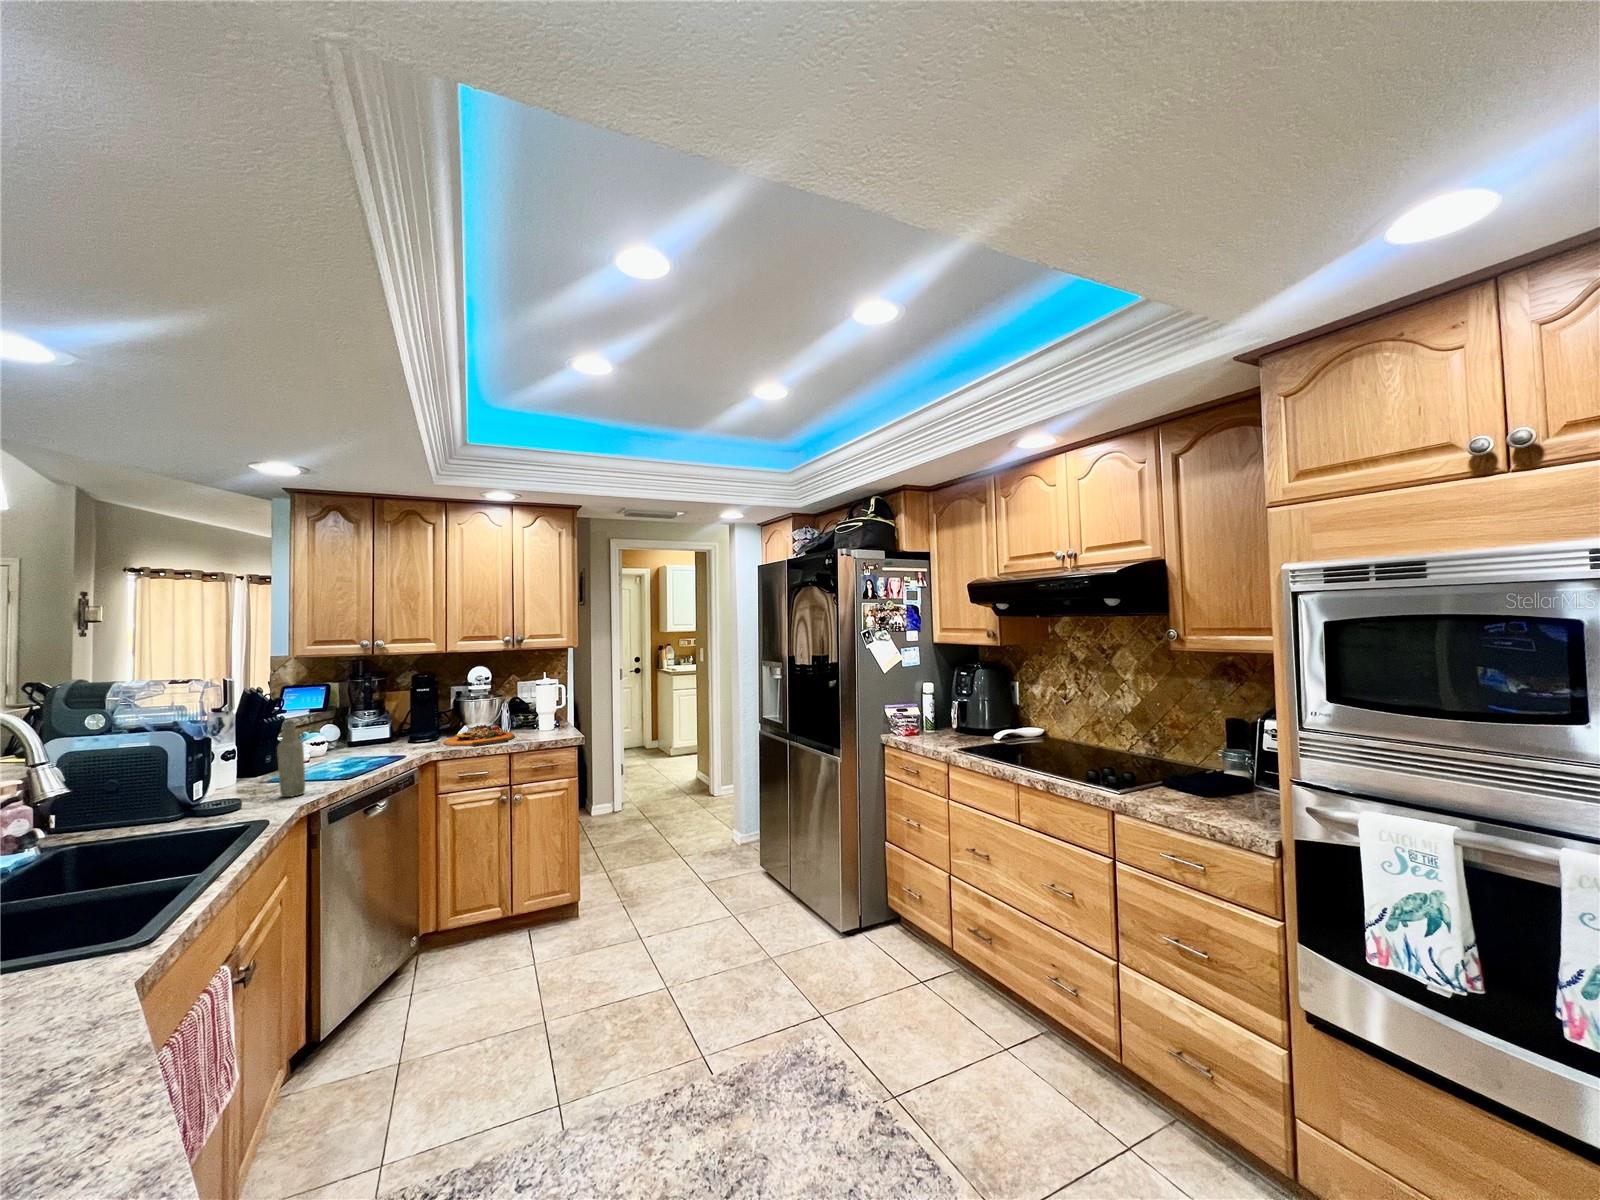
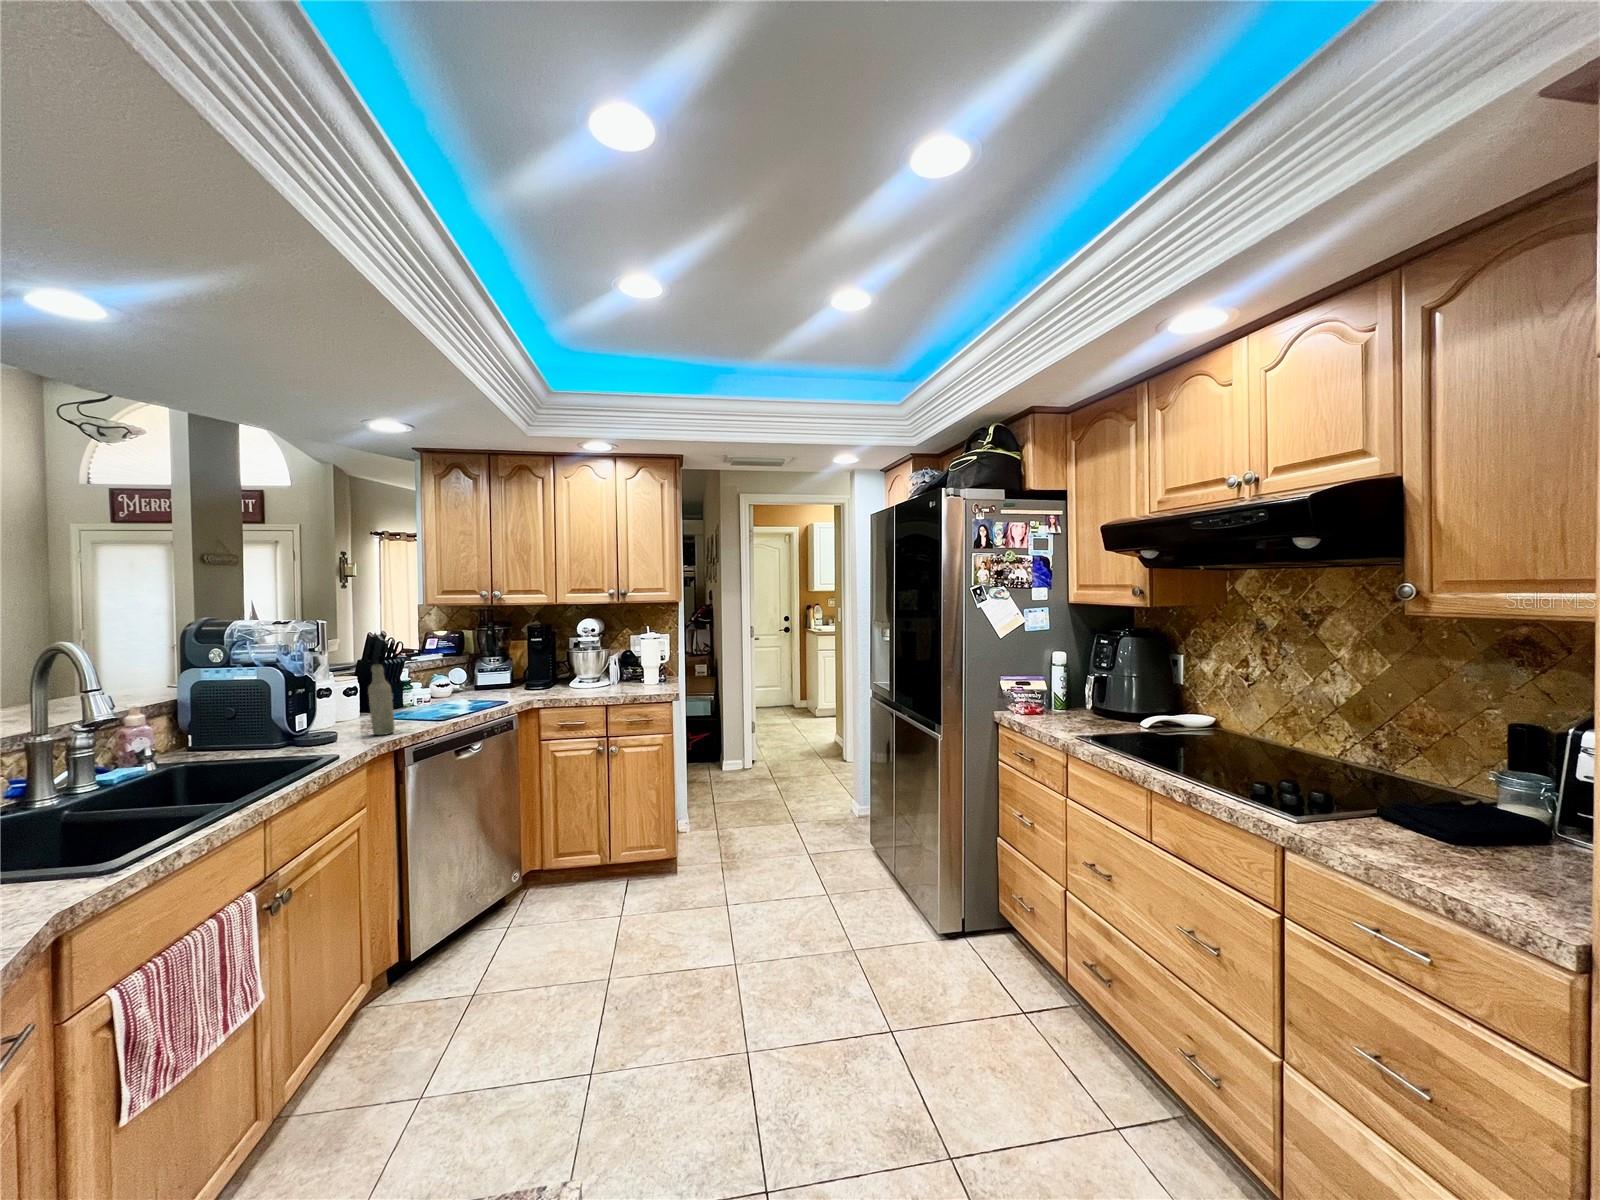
cutting board: present [444,725,515,747] -> none [550,676,617,698]

